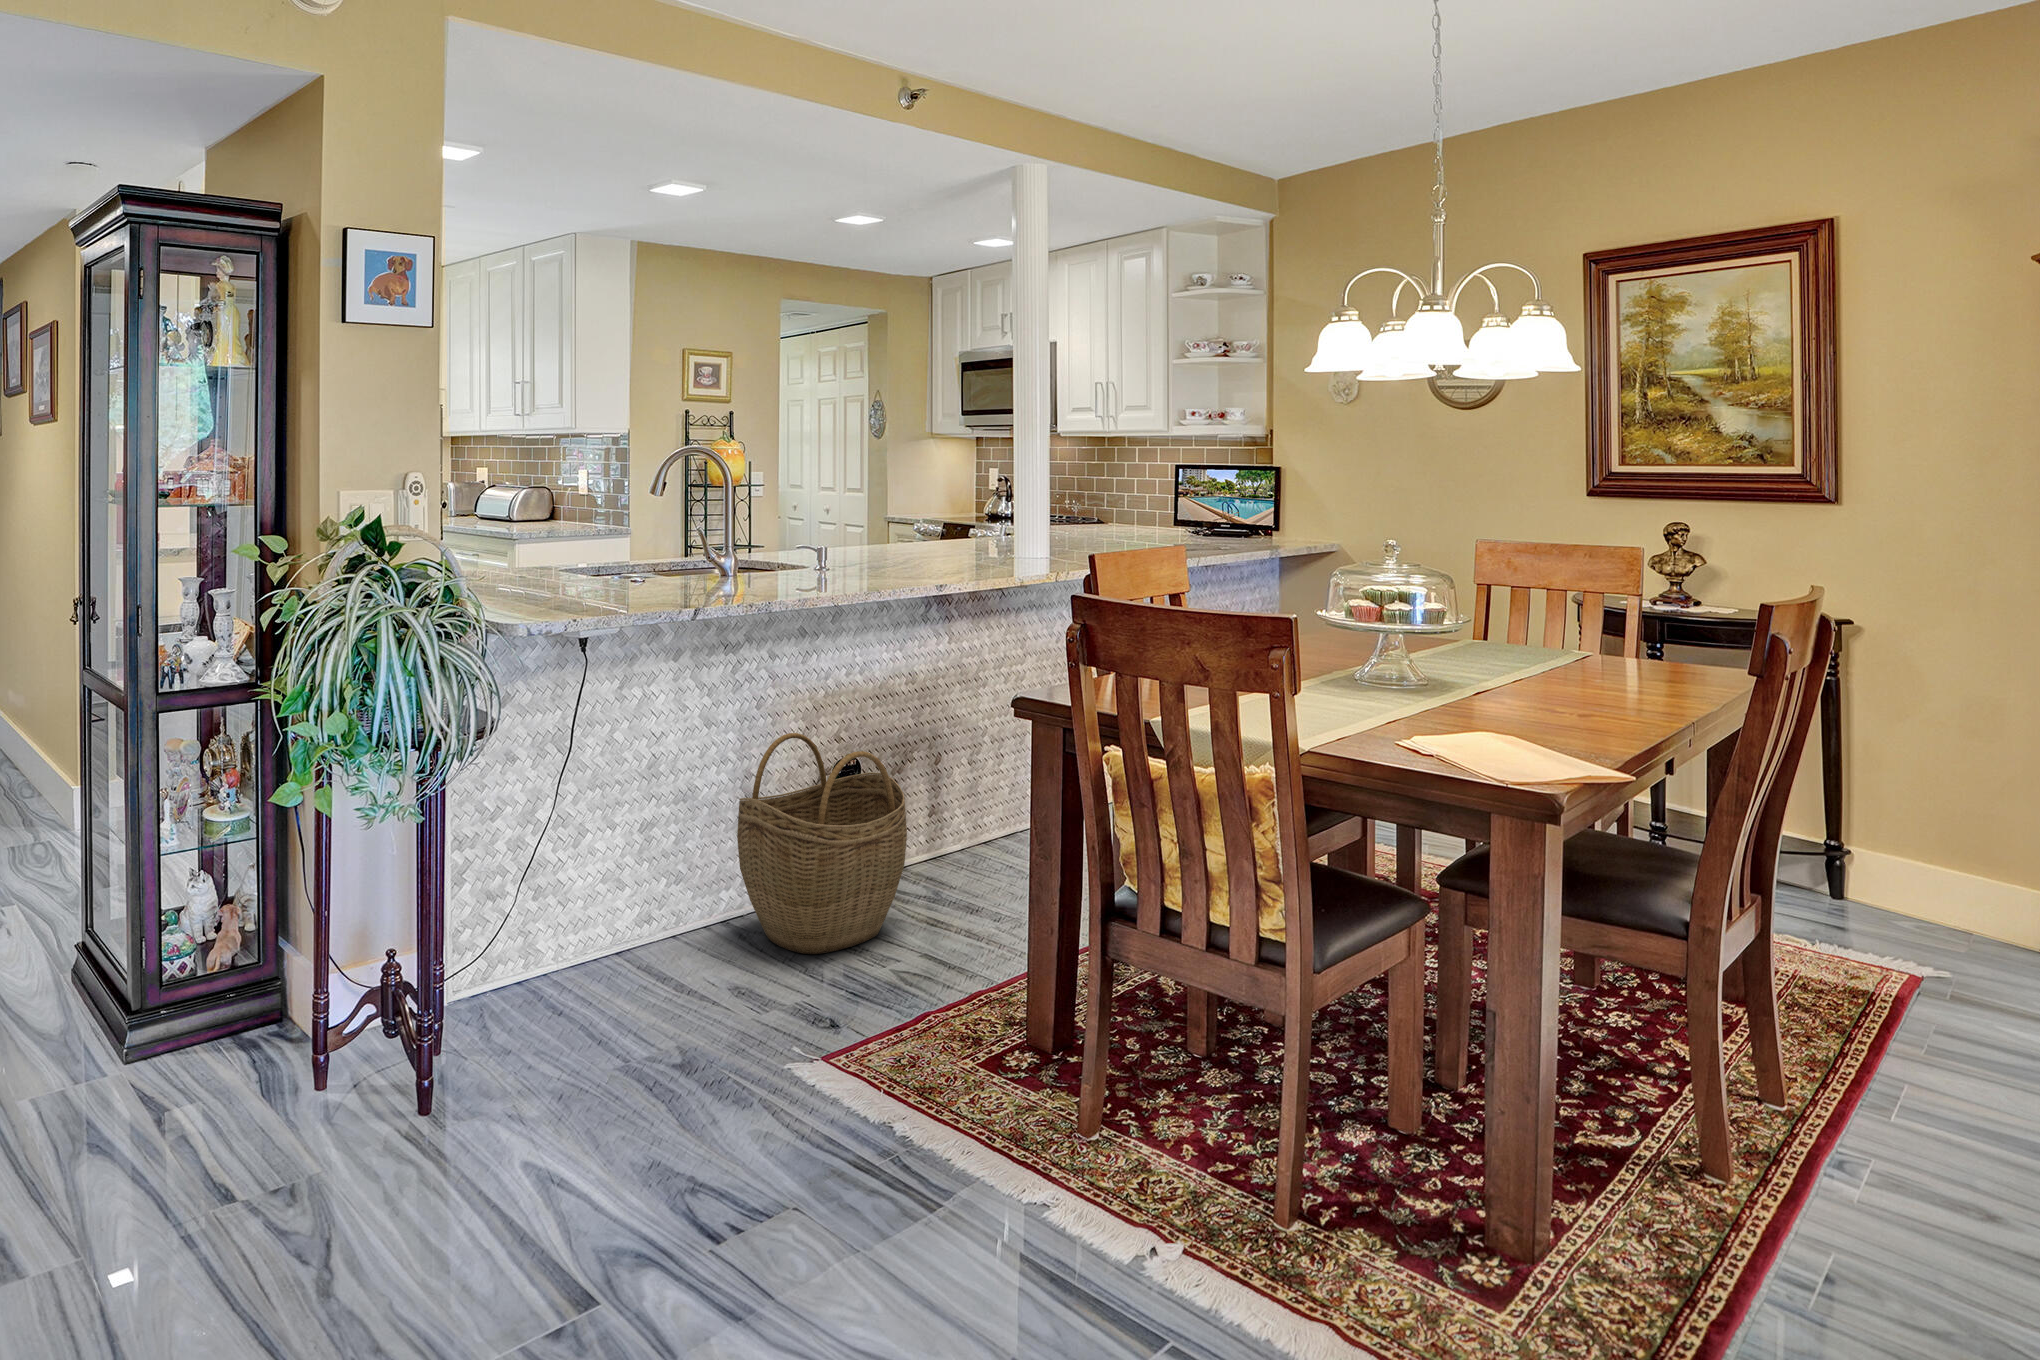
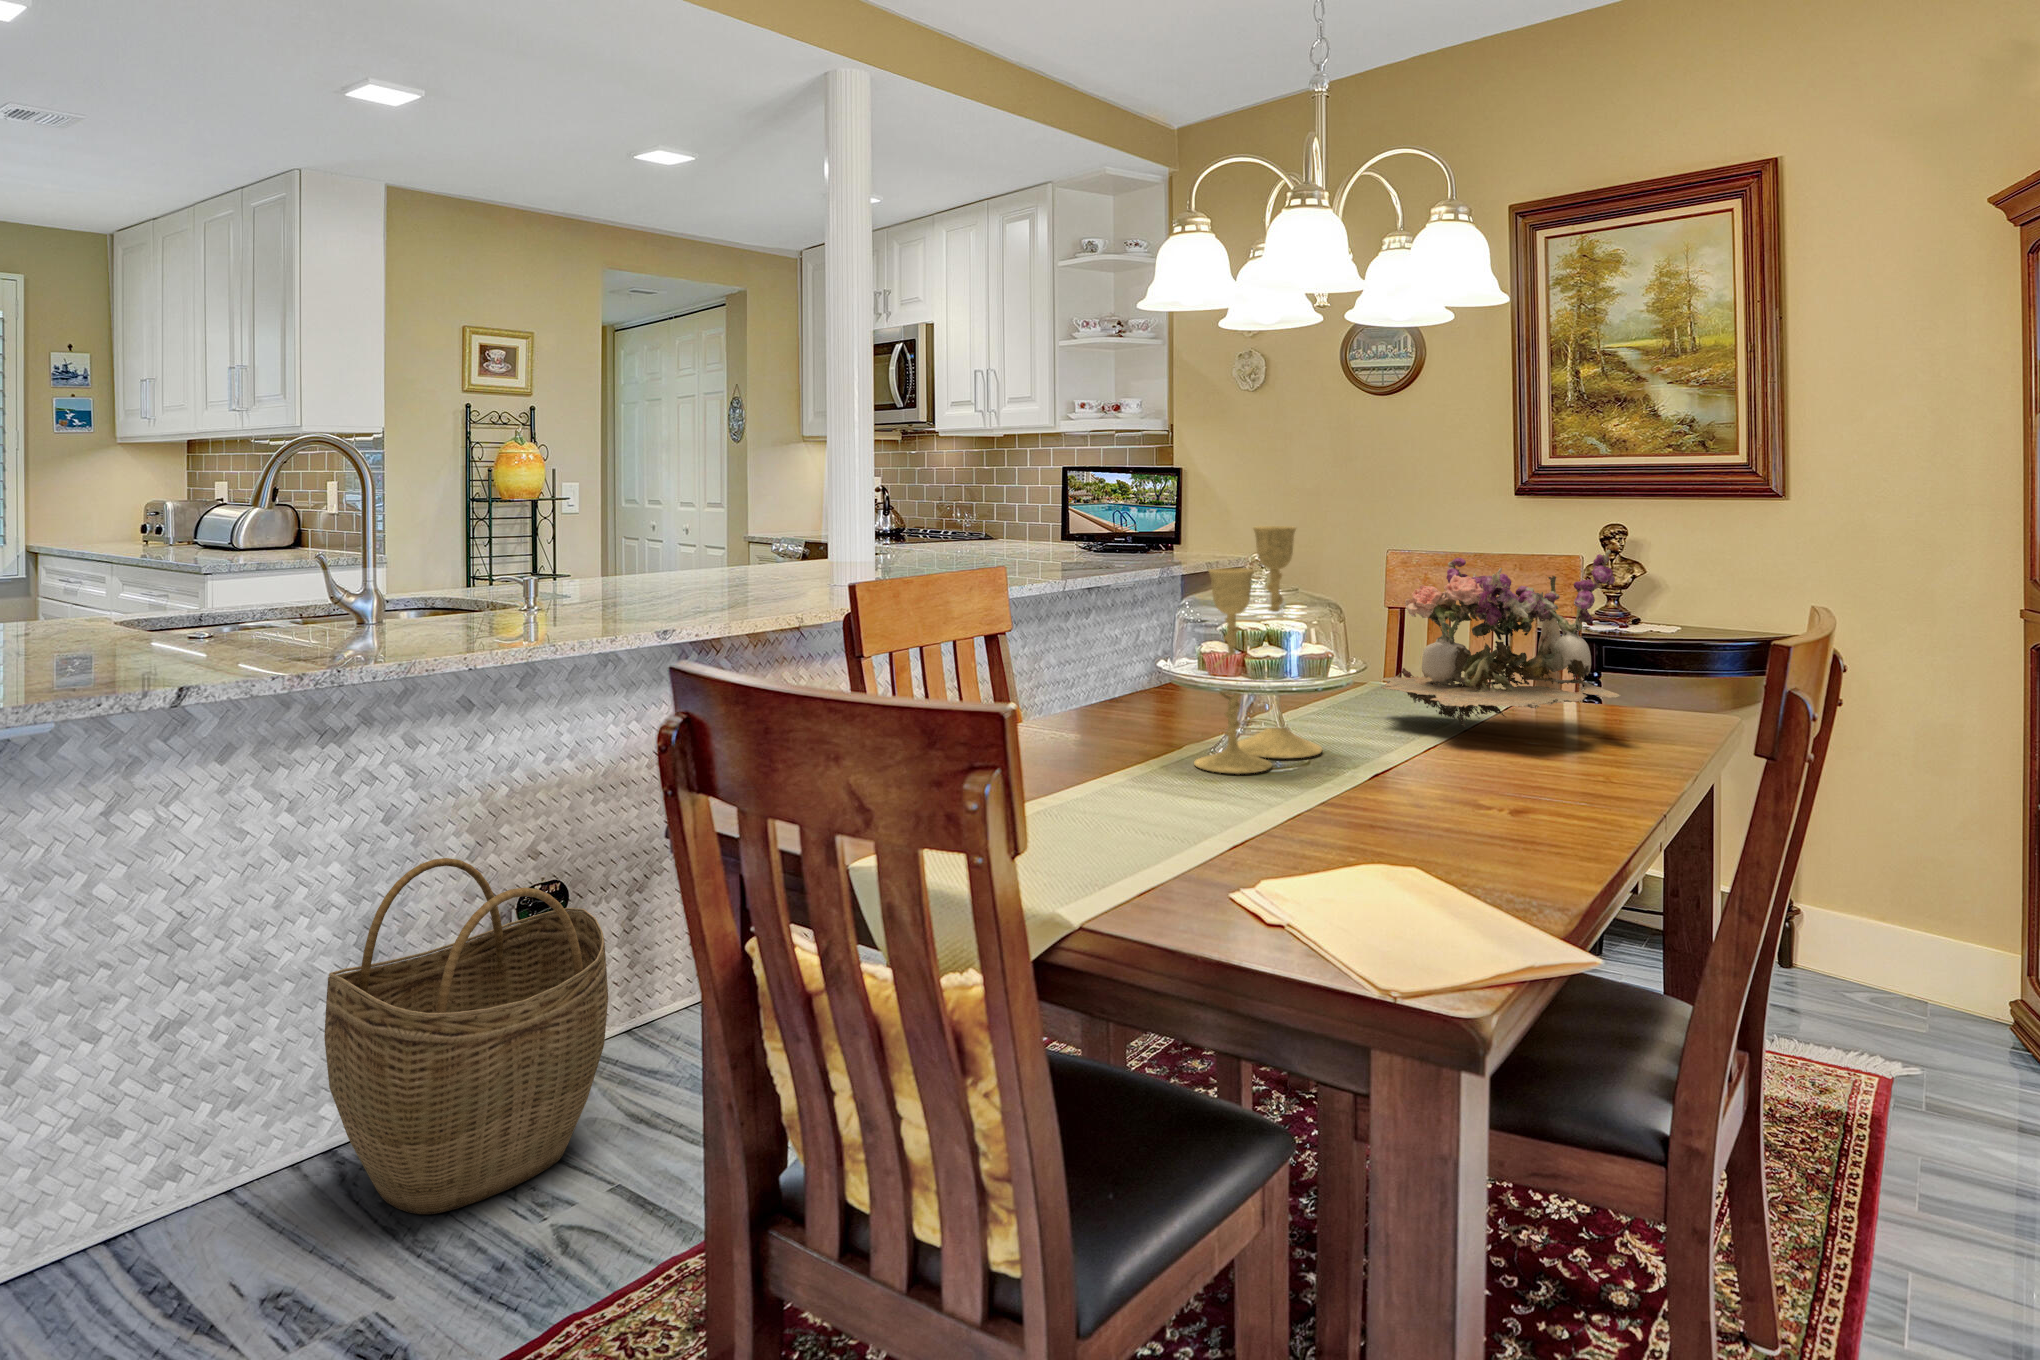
candlestick: none [1344,524,1438,692] -> present [1194,526,1322,774]
flower arrangement: none [1475,545,1677,674] -> present [1379,550,1621,727]

